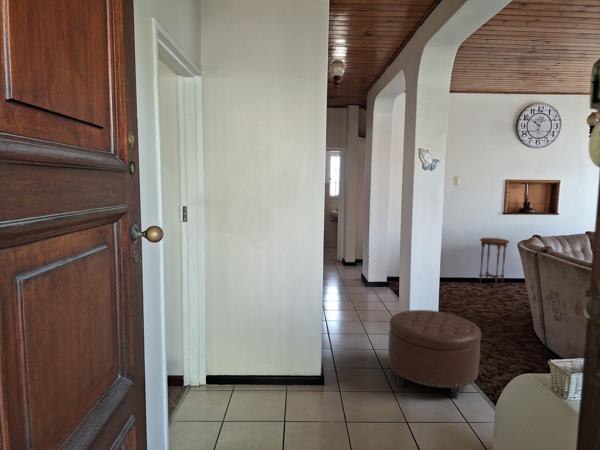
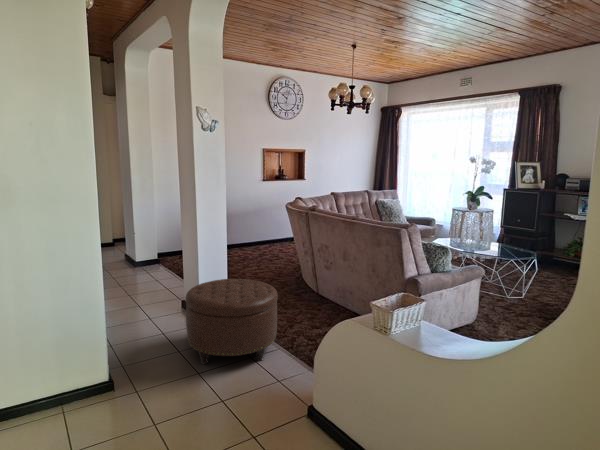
side table: present [479,238,509,286] -> none [245,204,271,249]

